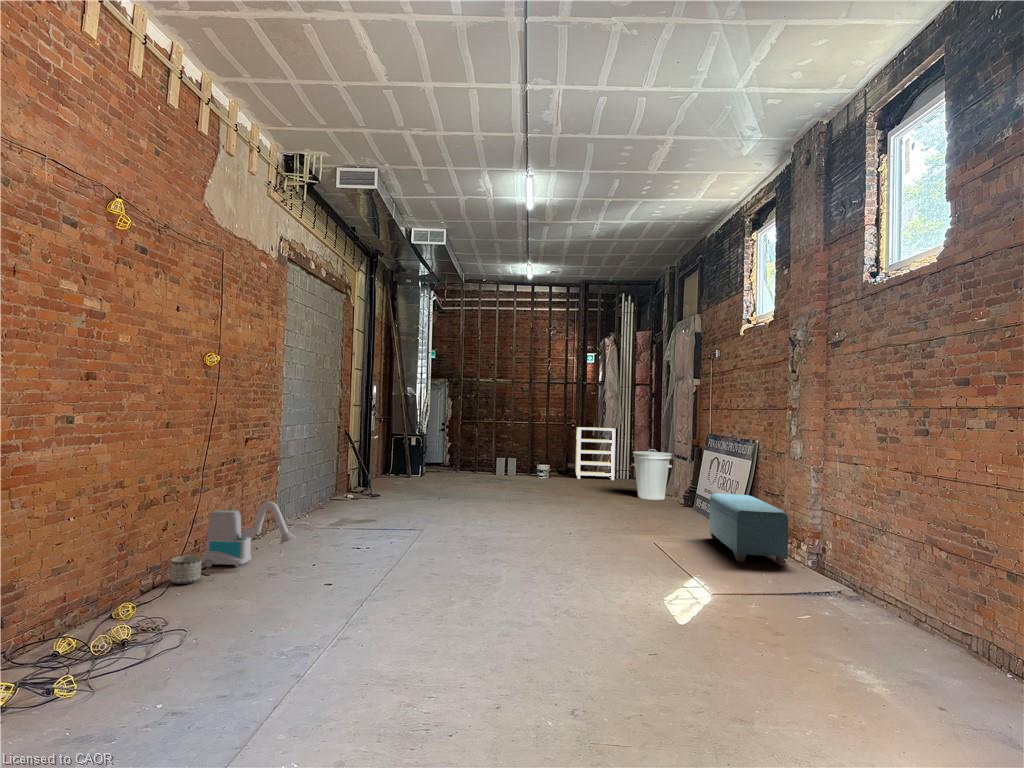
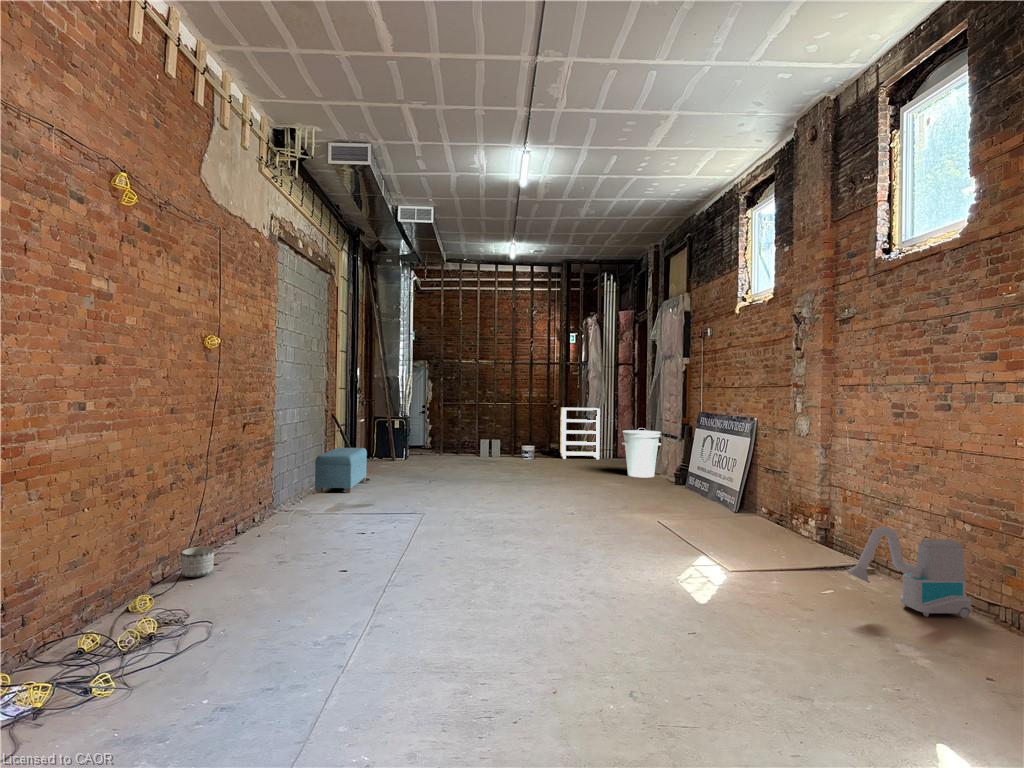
bench: present [709,493,788,564] -> present [315,448,367,493]
vacuum cleaner: present [203,502,296,568] -> present [845,526,971,618]

